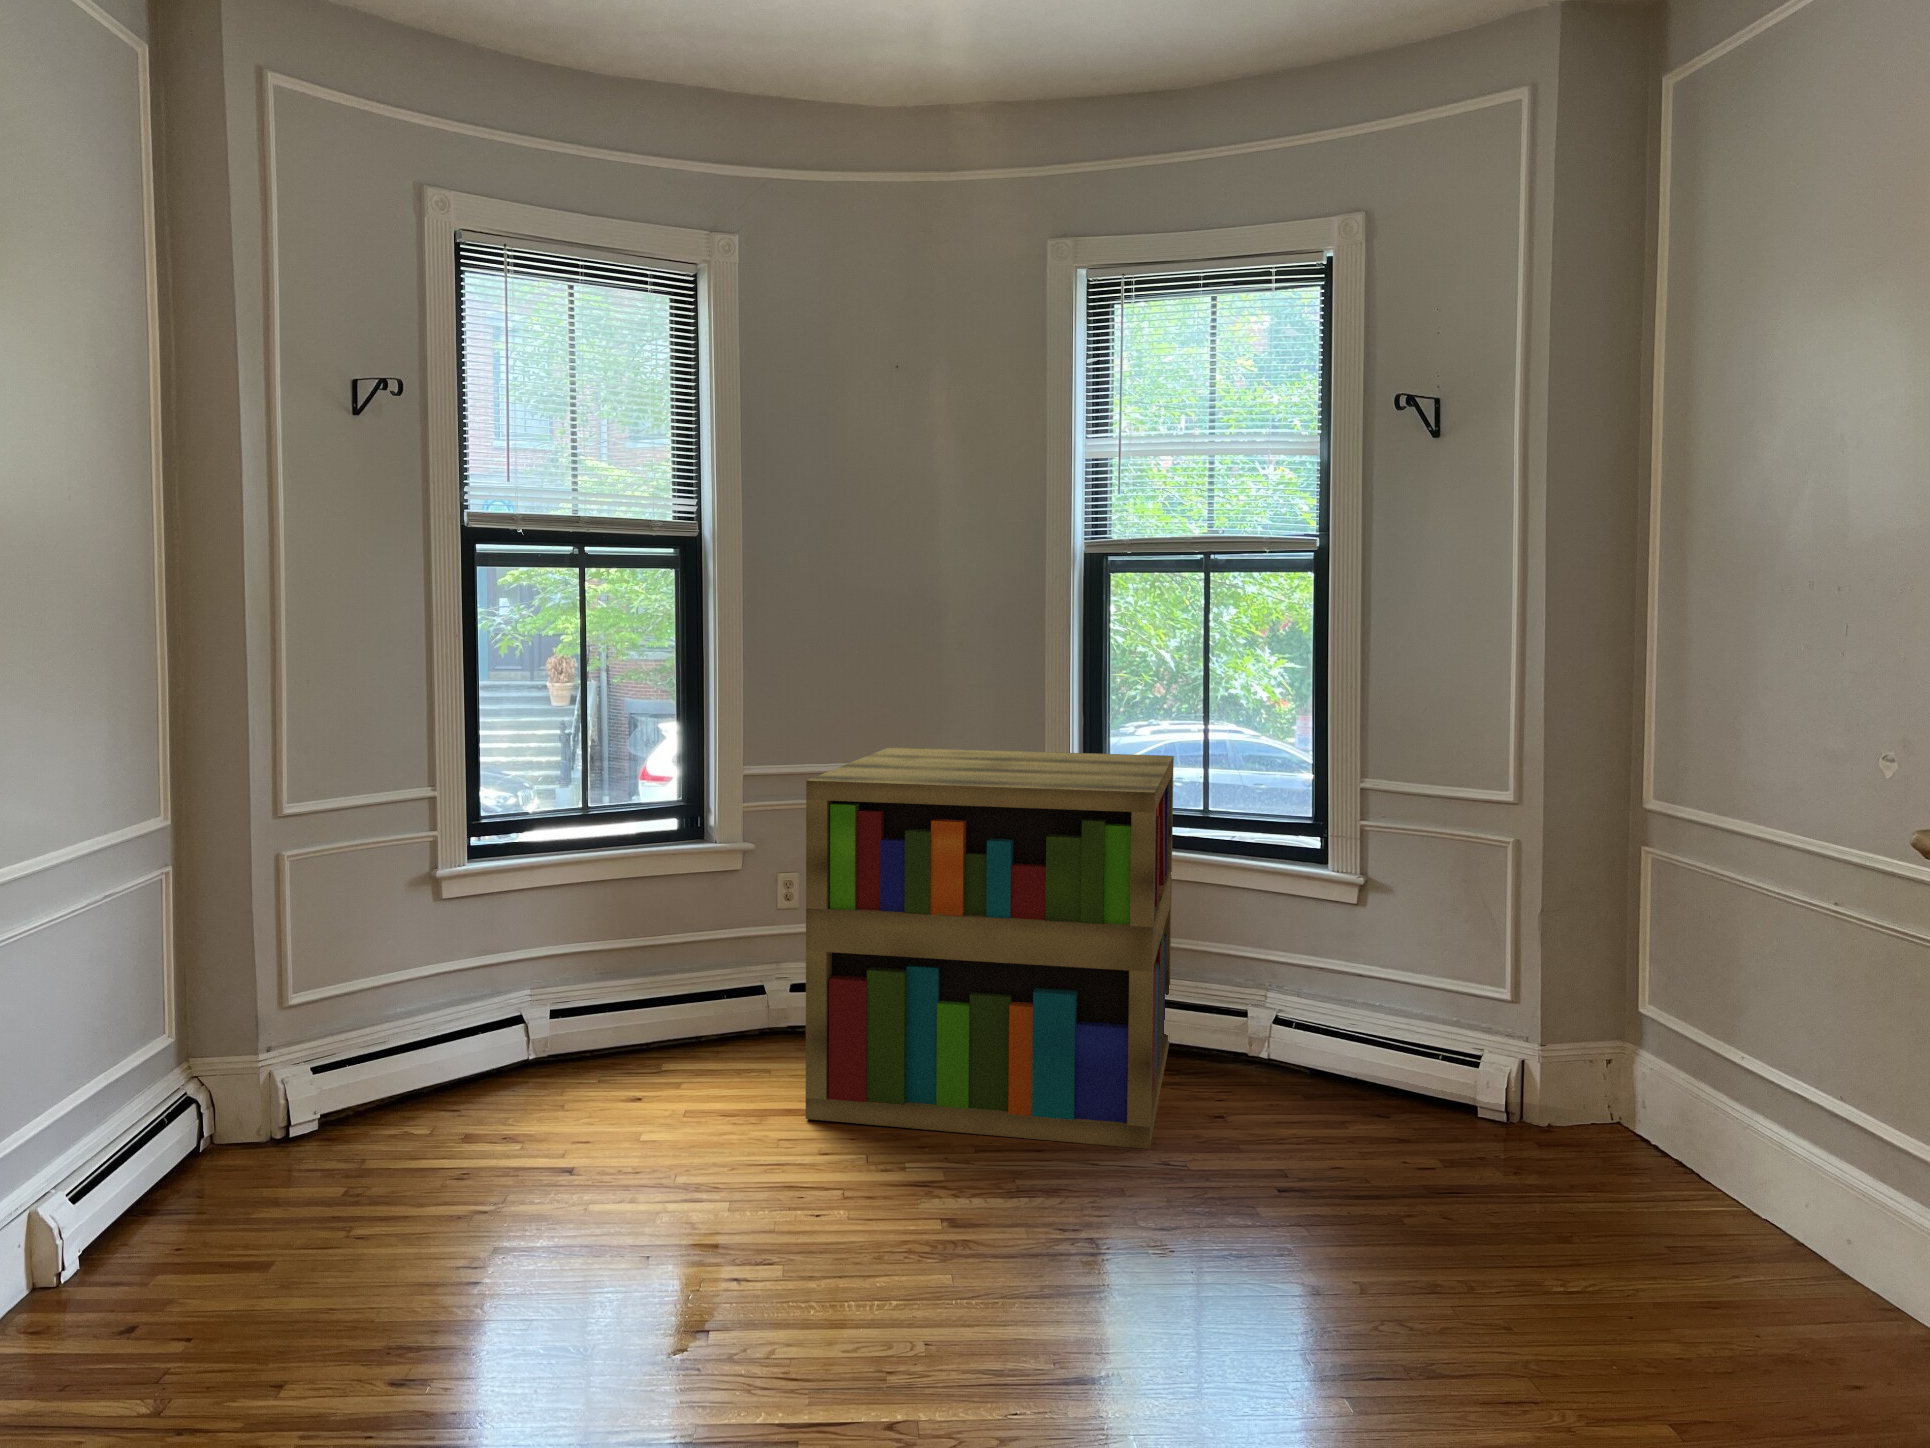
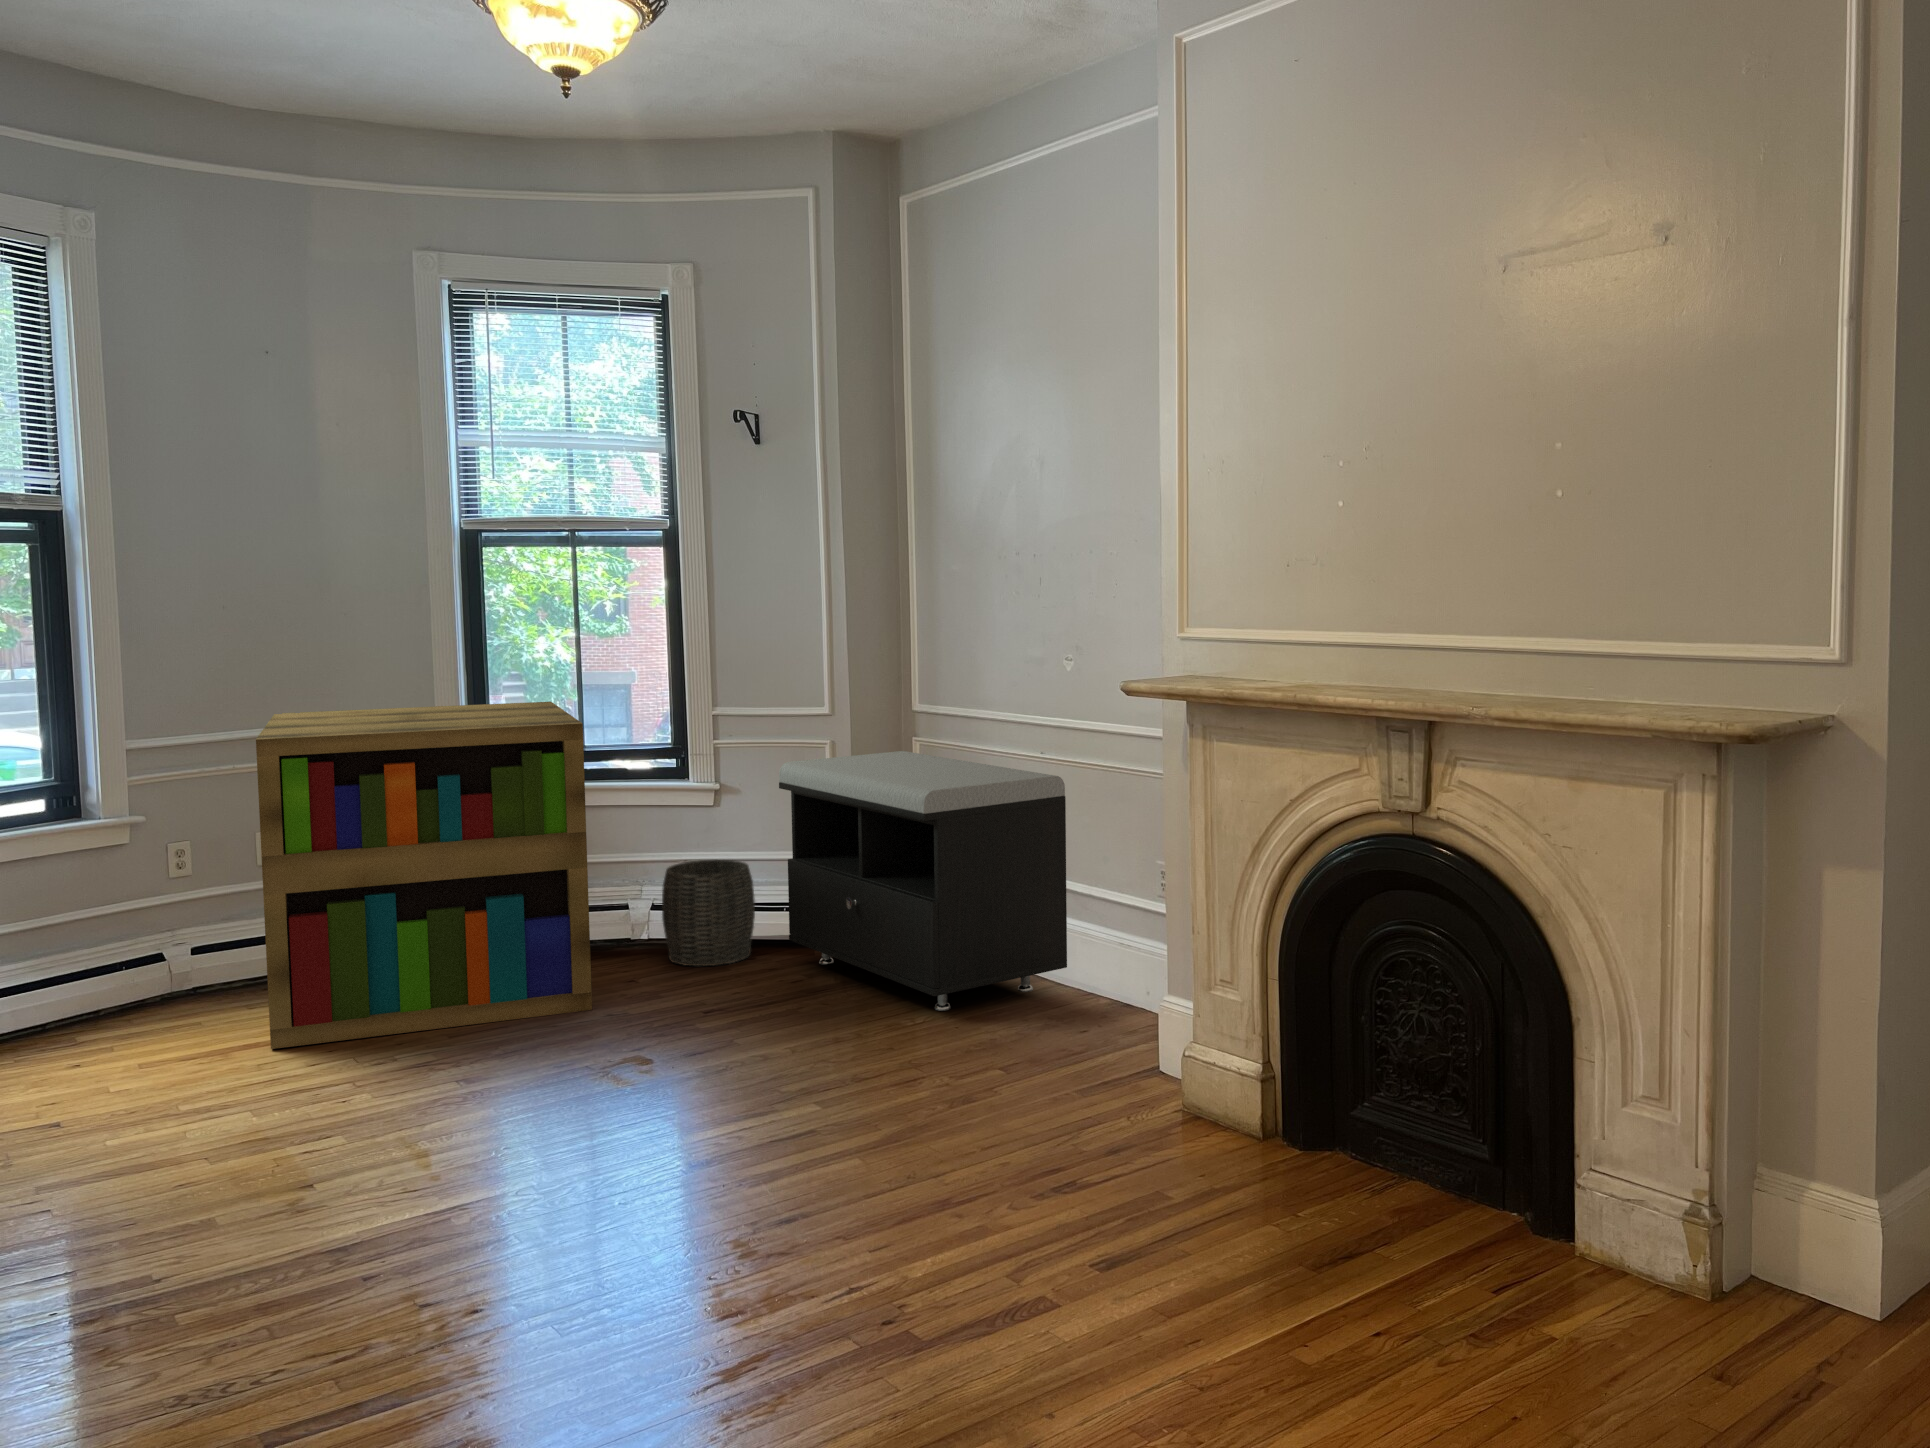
storage bench: none [1427,865,1869,1279] -> present [779,751,1067,1011]
woven basket: none [1274,973,1395,1118] -> present [662,860,755,966]

